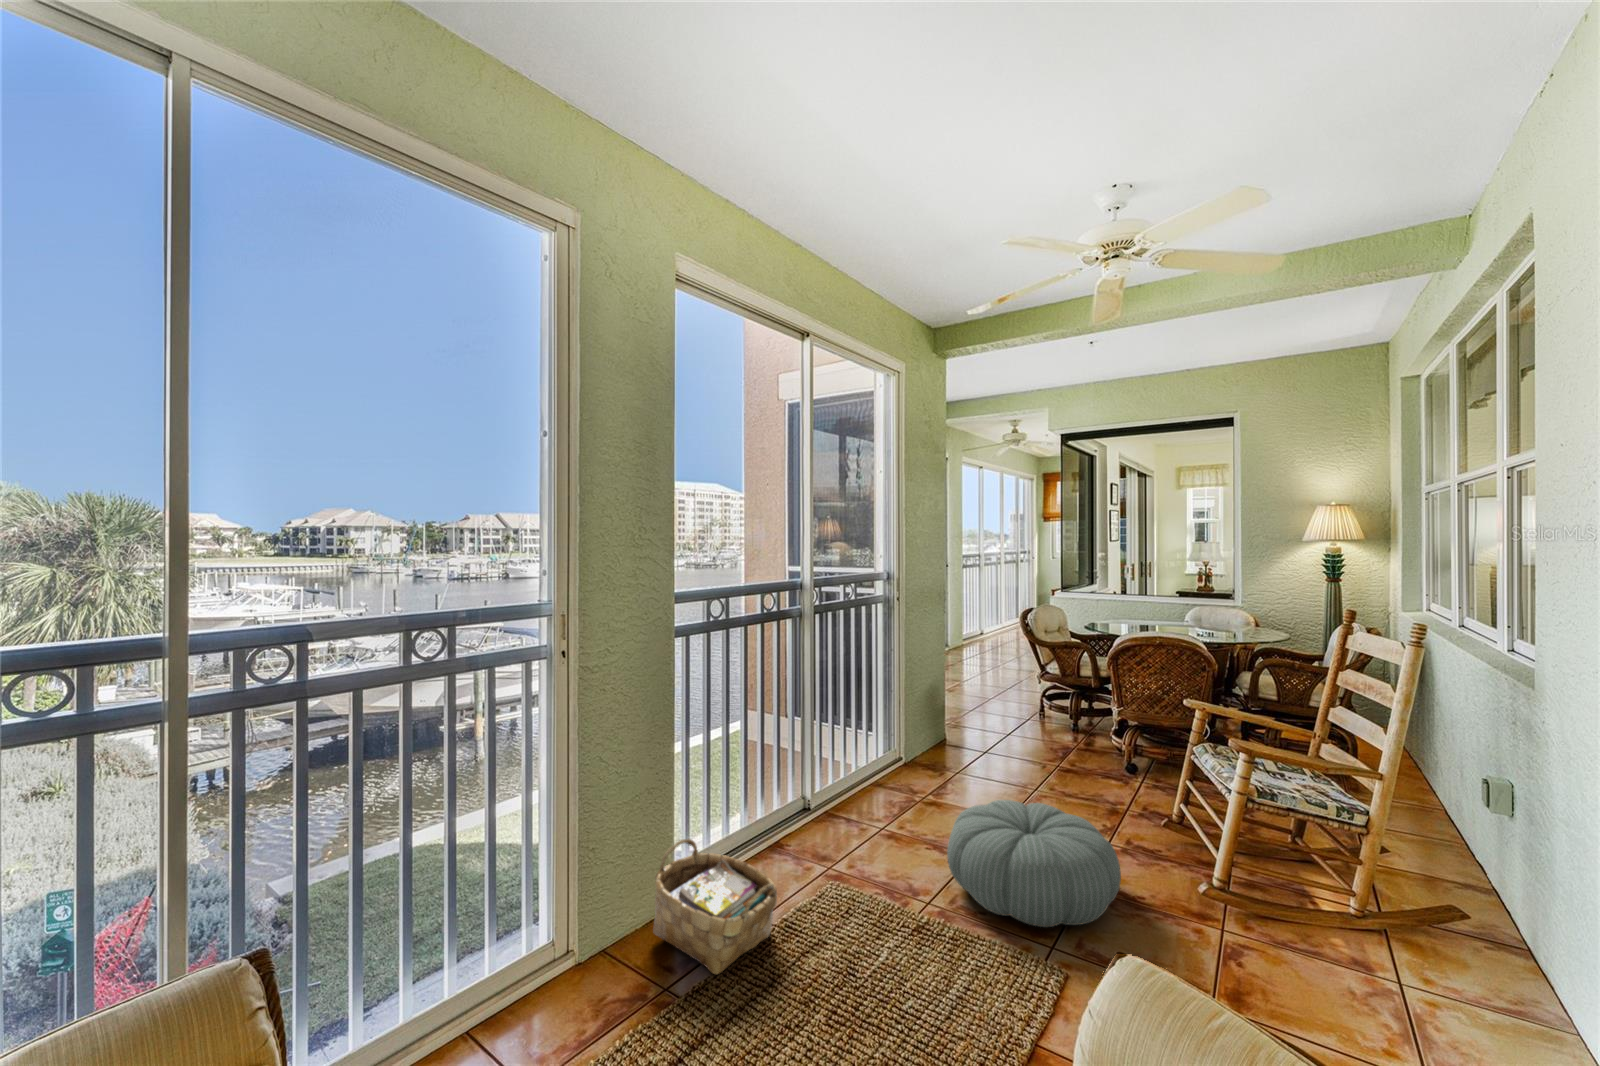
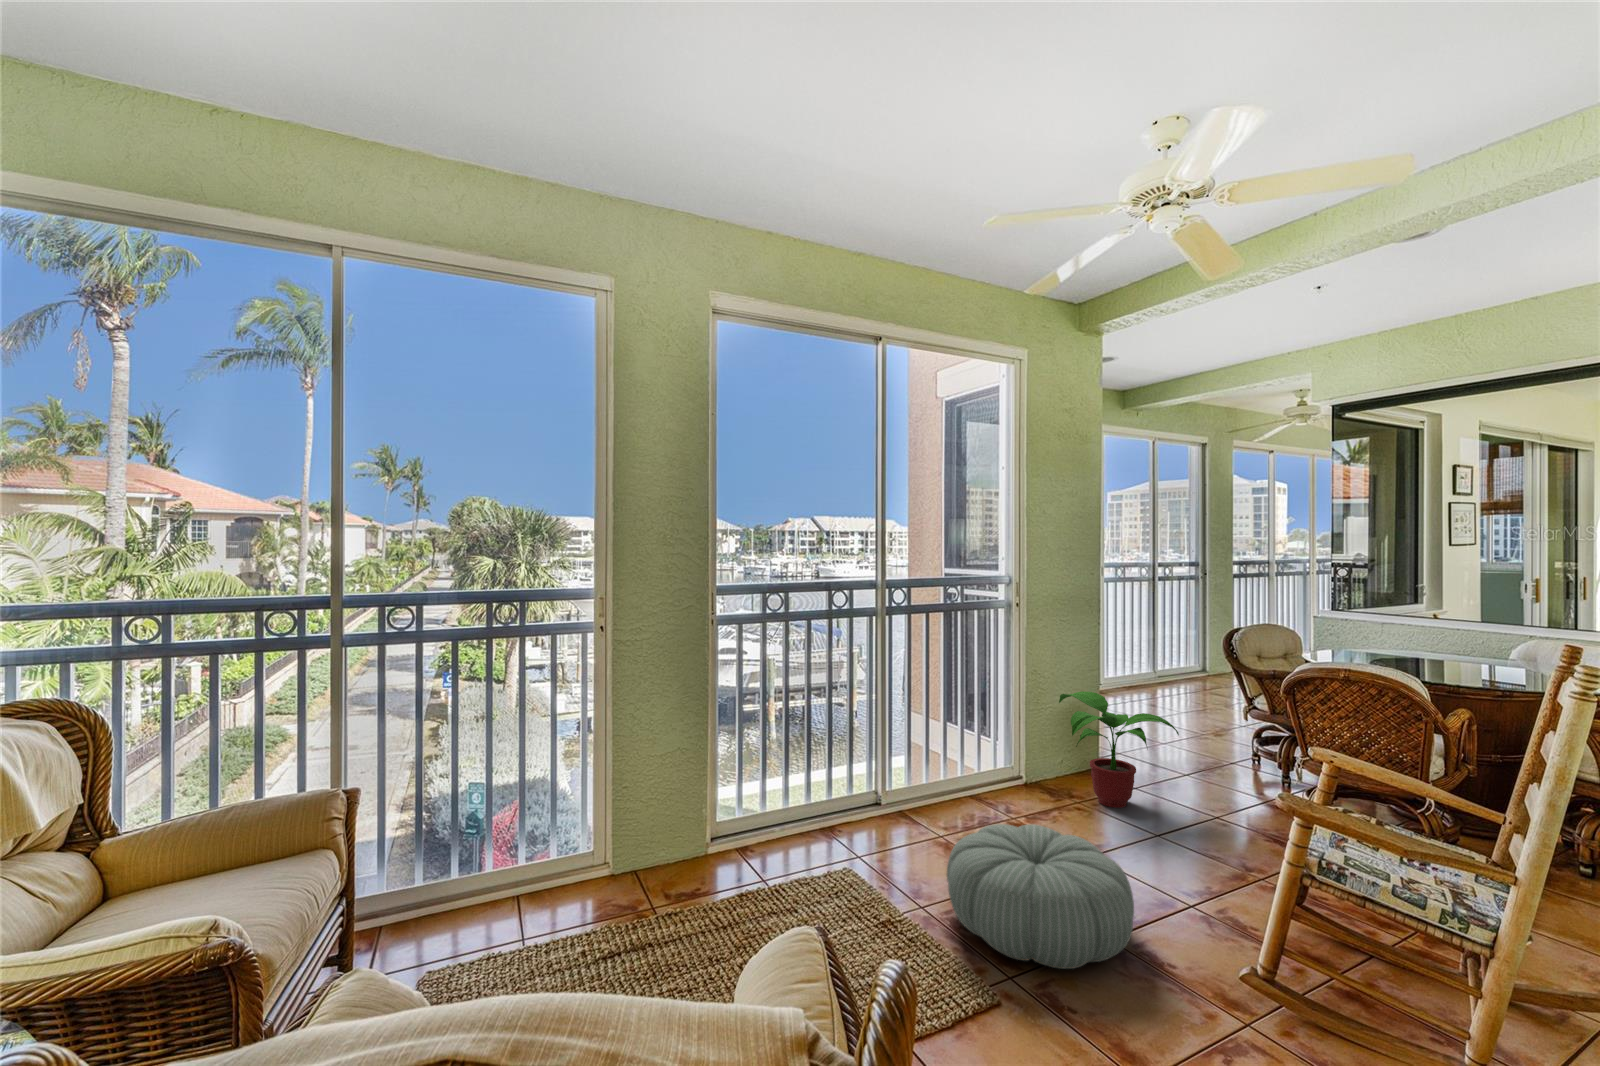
potted plant: none [927,673,1030,773] -> present [1059,691,1179,808]
woven basket: present [653,839,777,974] -> none [670,795,764,908]

